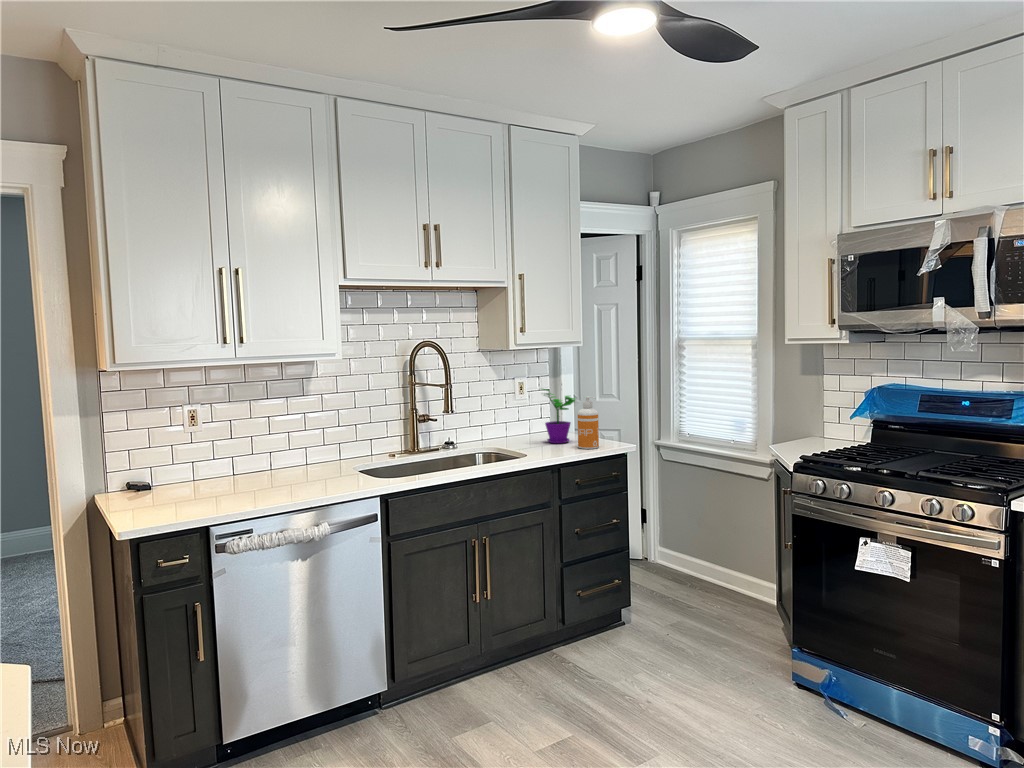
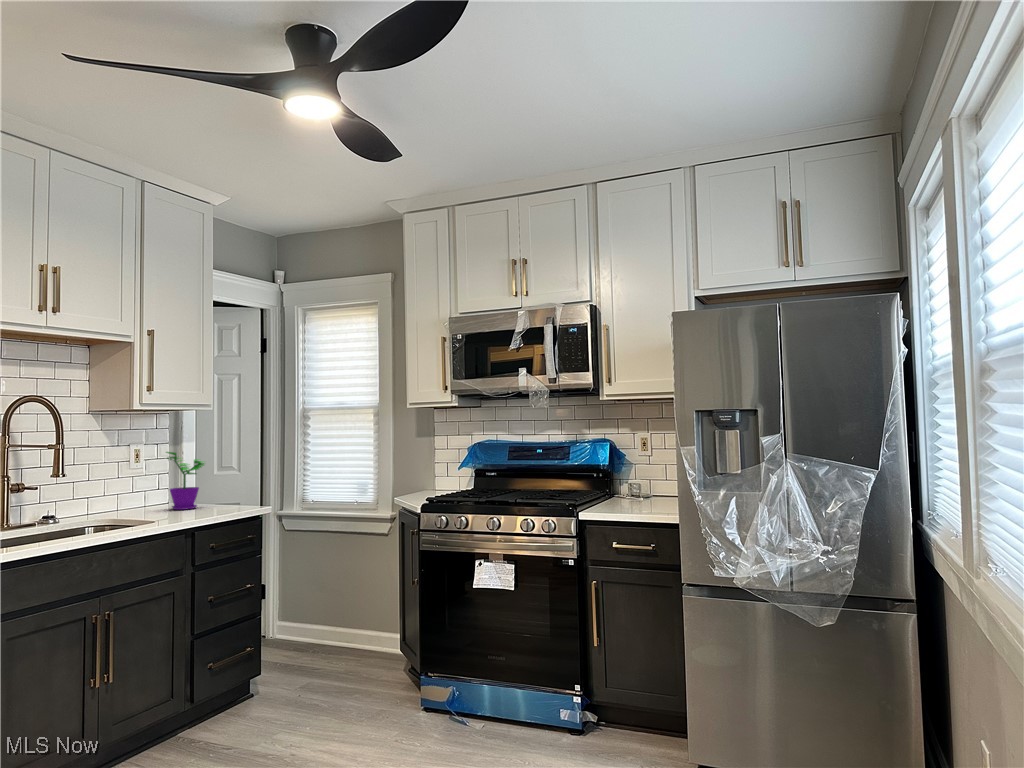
soap dispenser: present [578,396,599,449] -> none [210,458,232,511]

